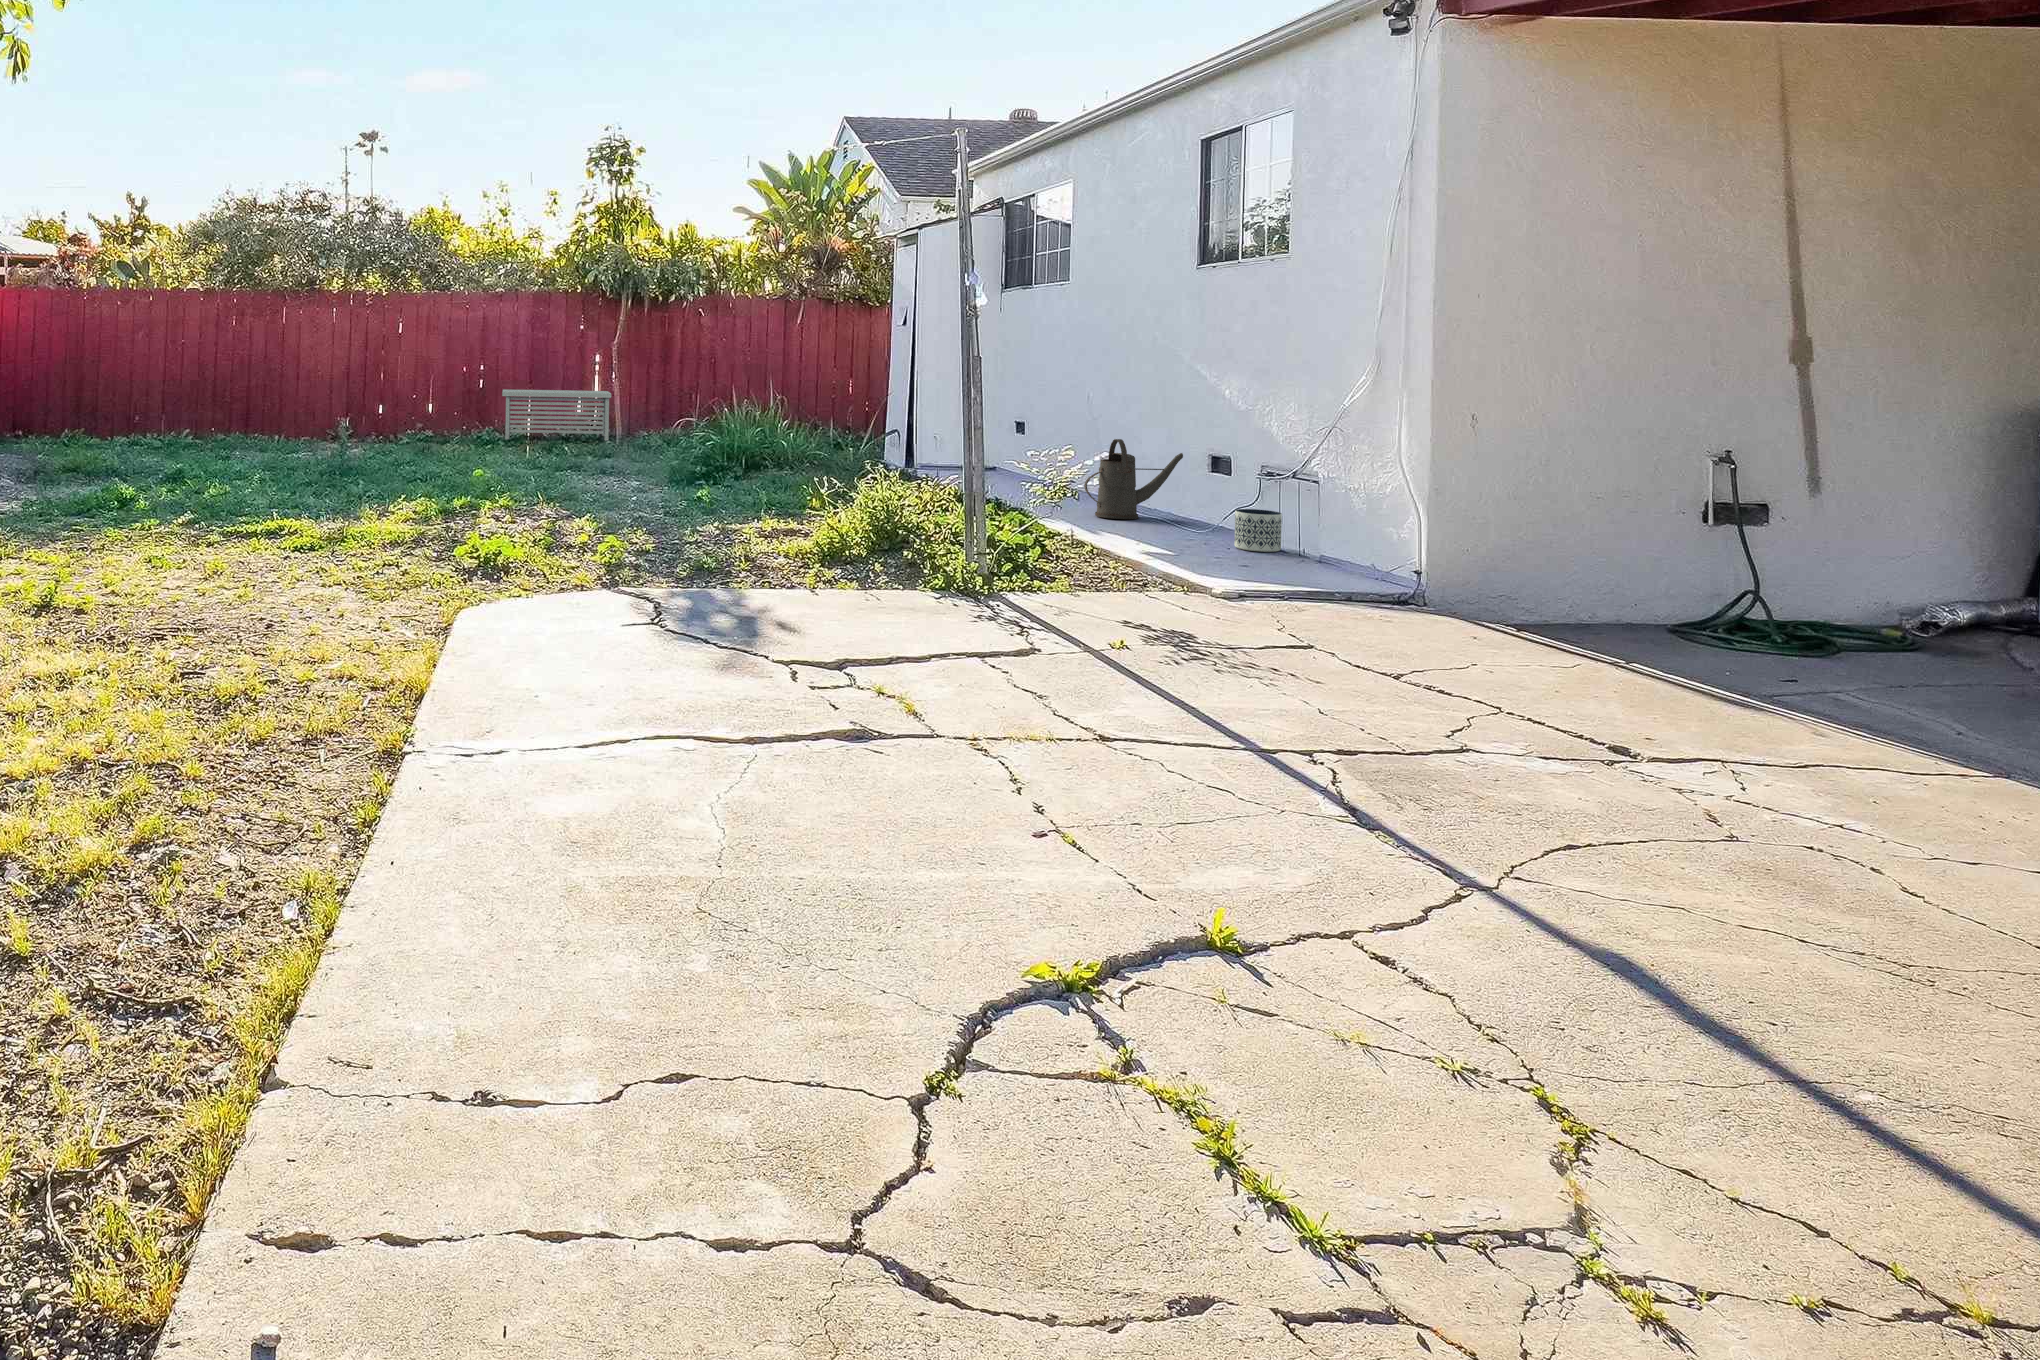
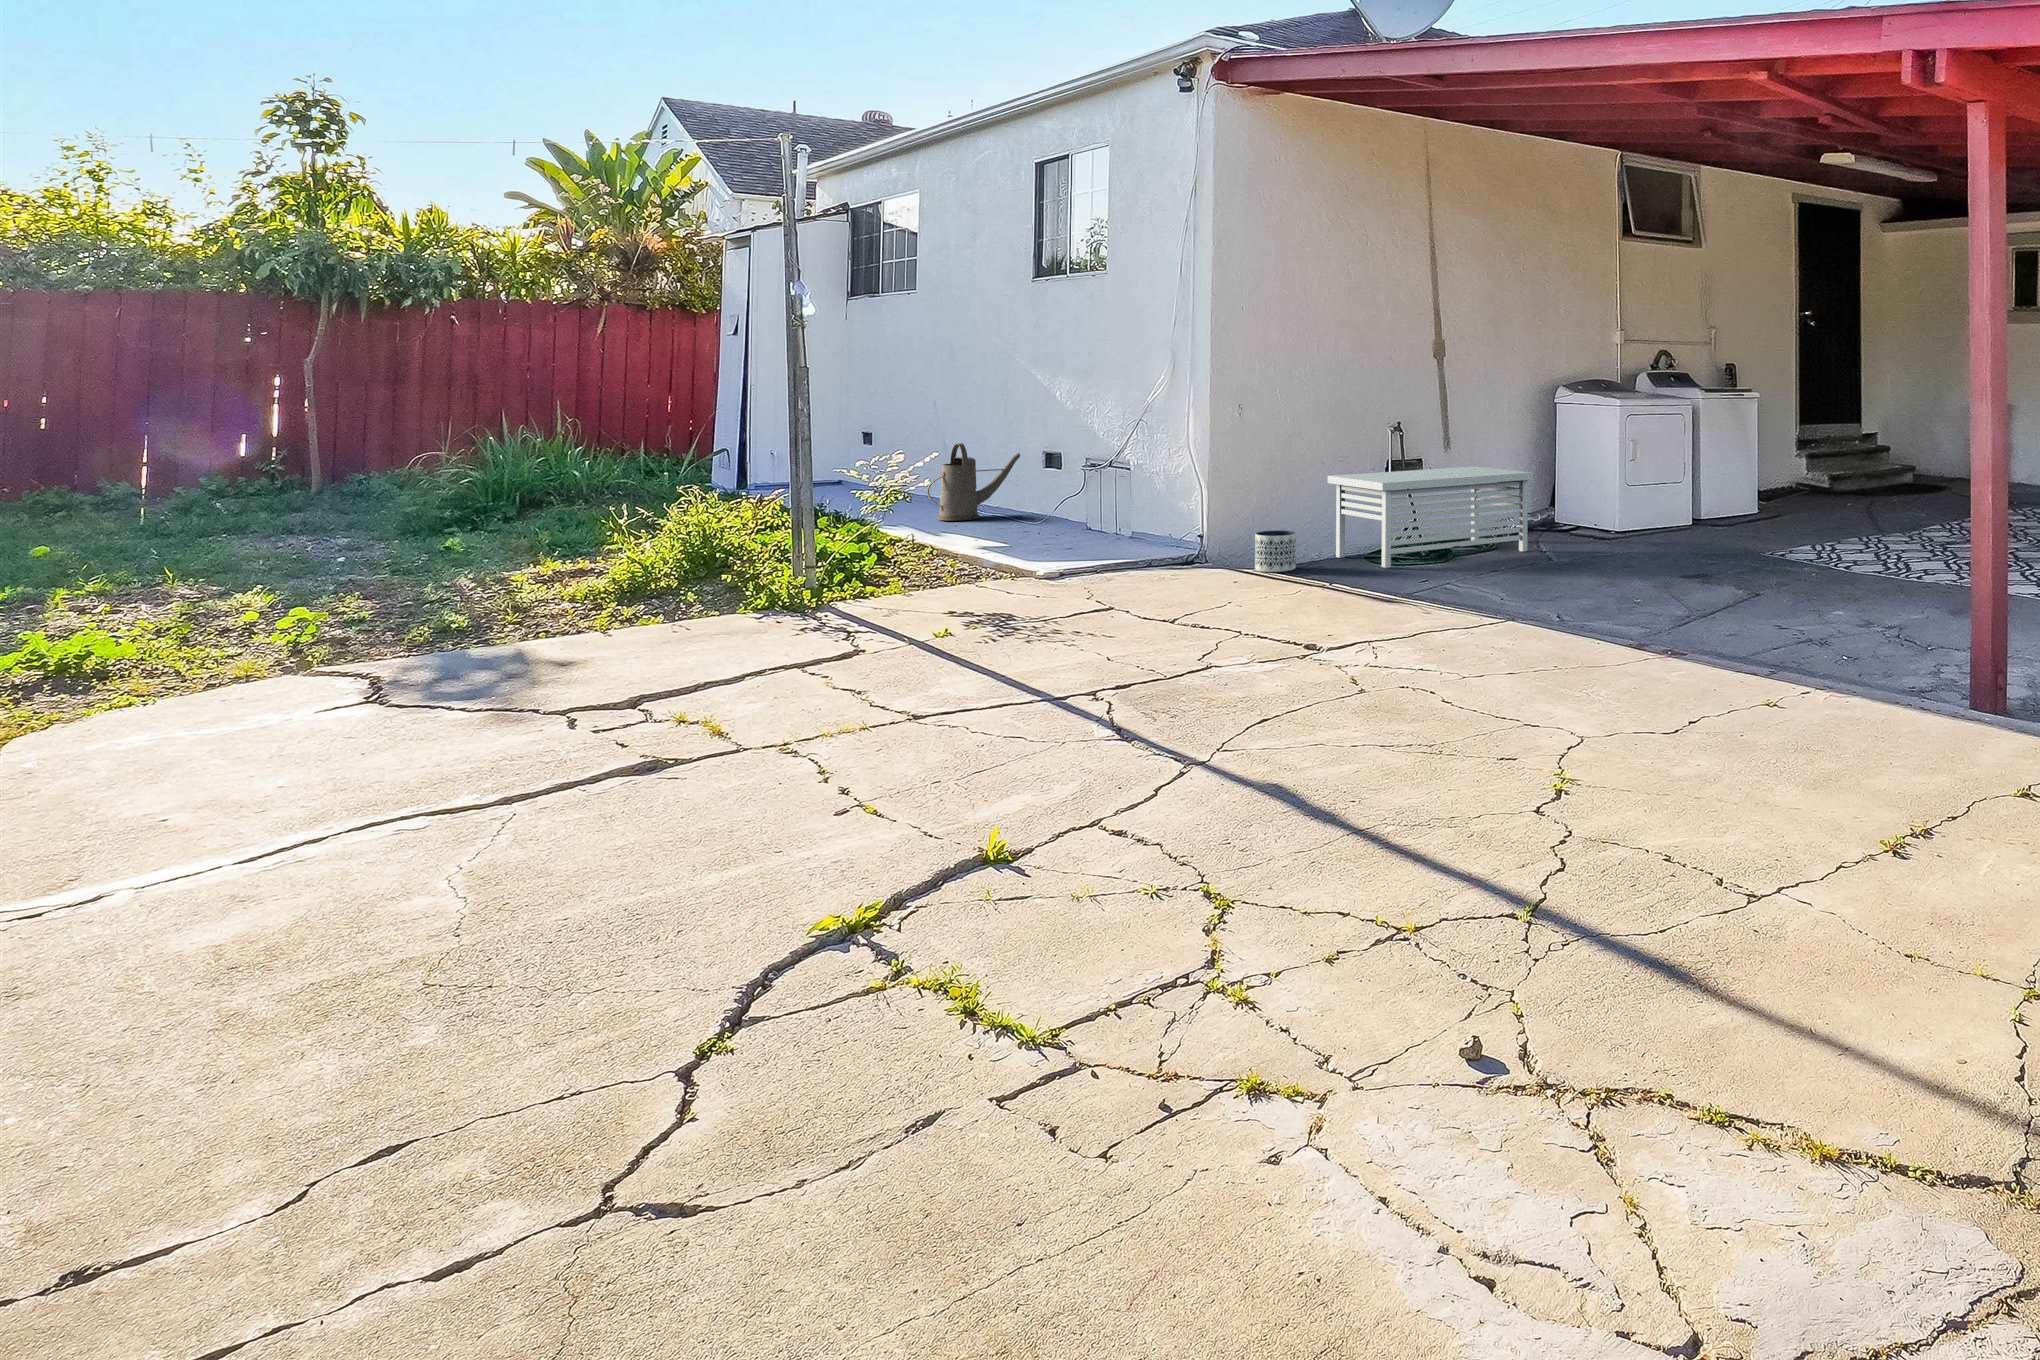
storage bench: present [502,389,611,441] -> present [1328,466,1533,568]
planter: present [1234,509,1282,552] -> present [1255,531,1296,572]

